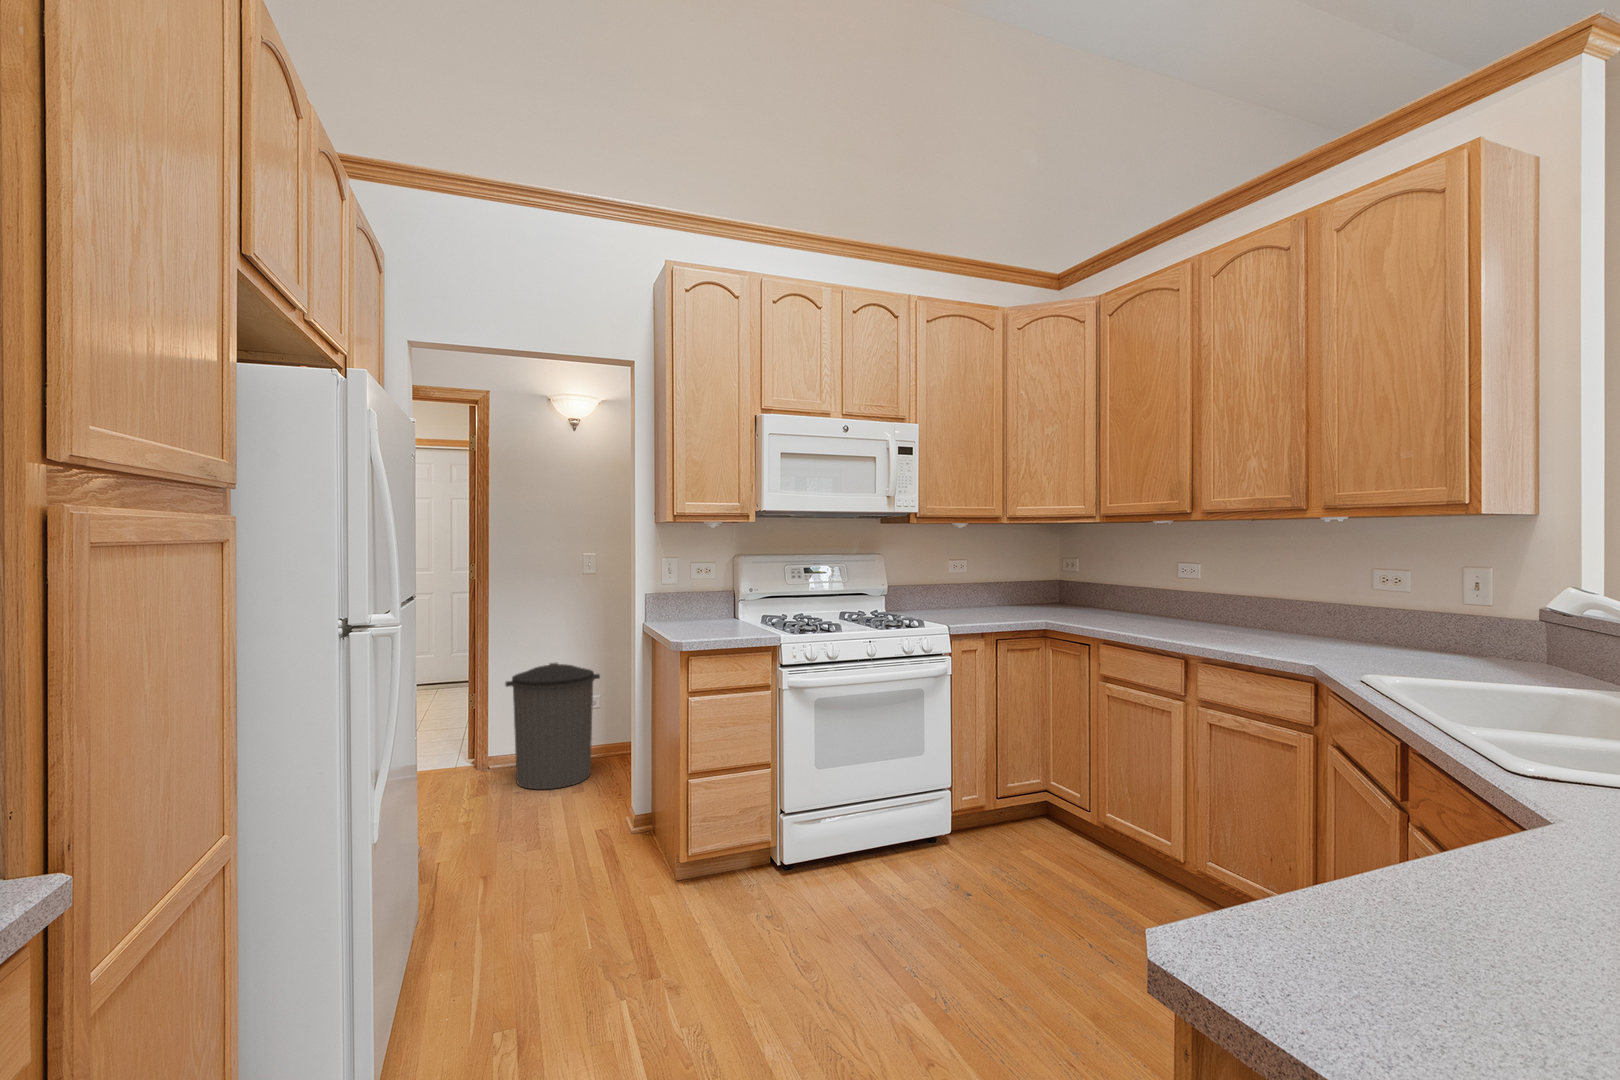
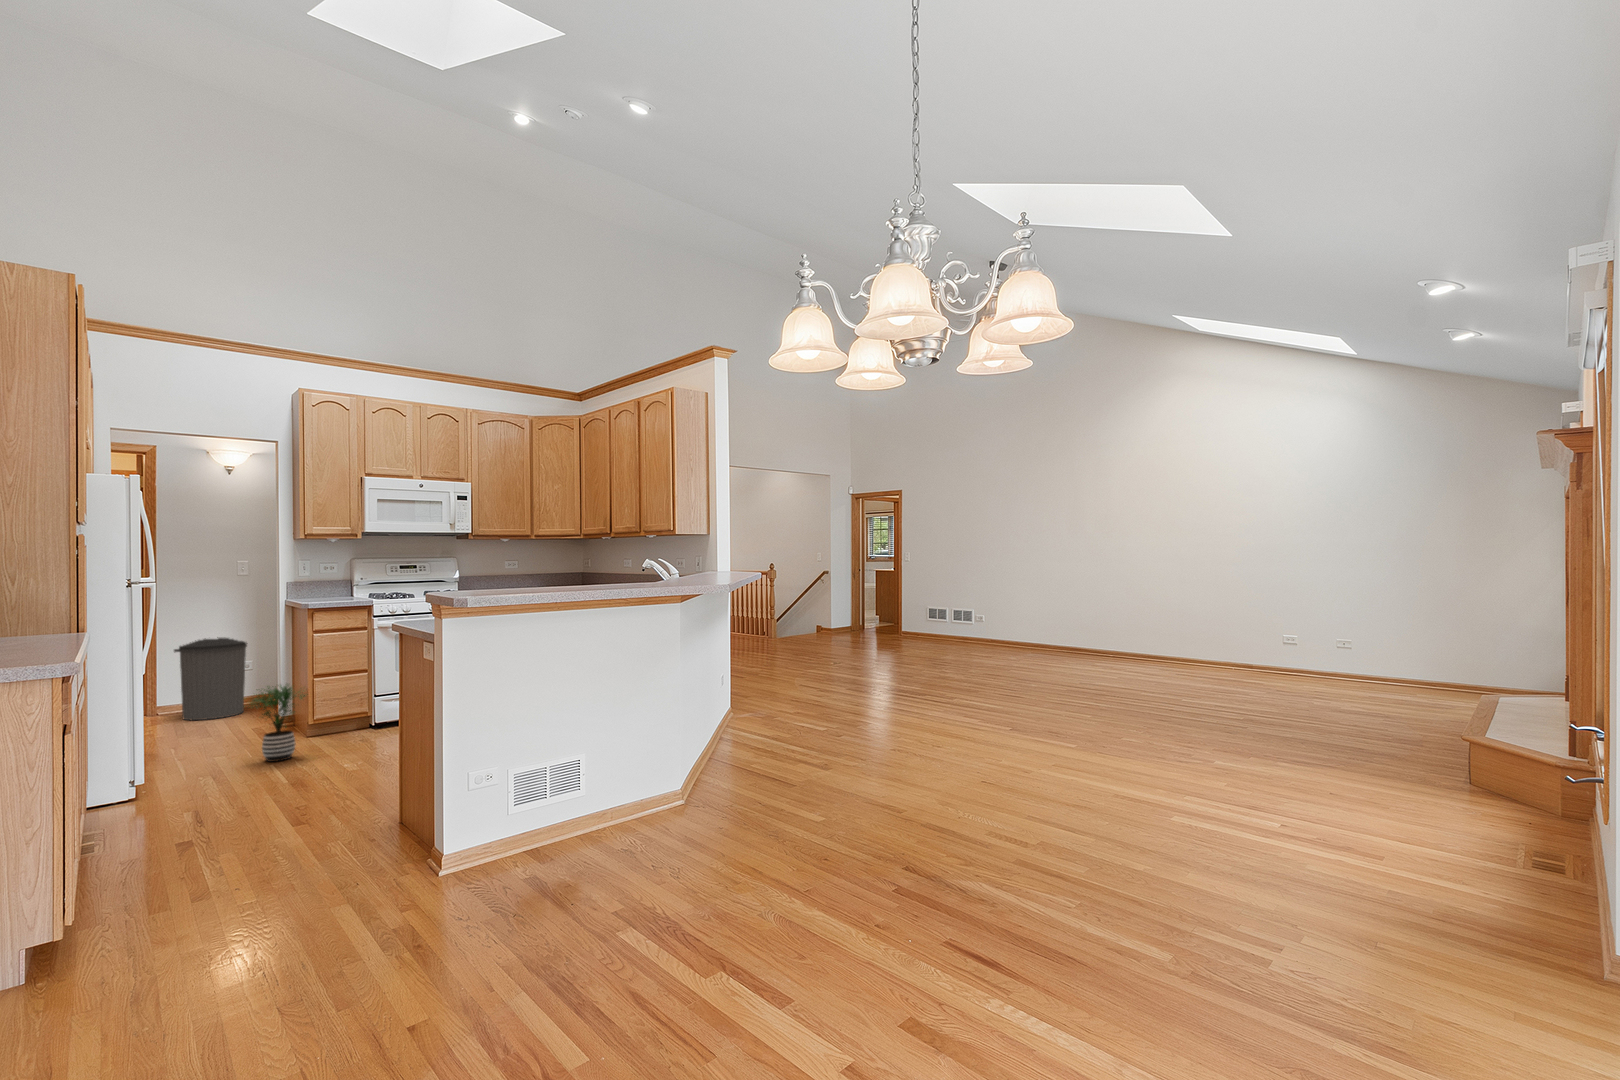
potted plant: none [571,816,687,993] -> present [249,686,305,762]

